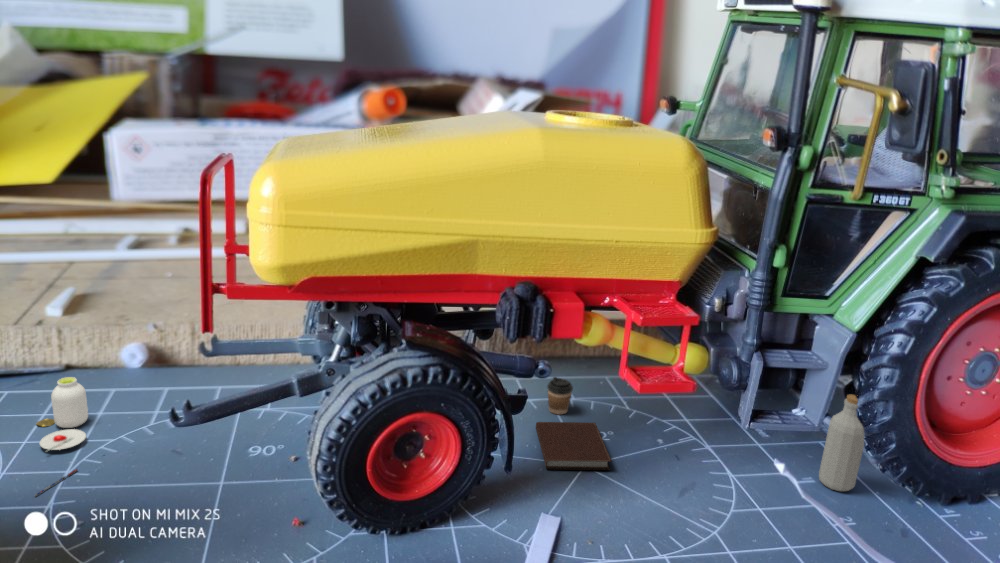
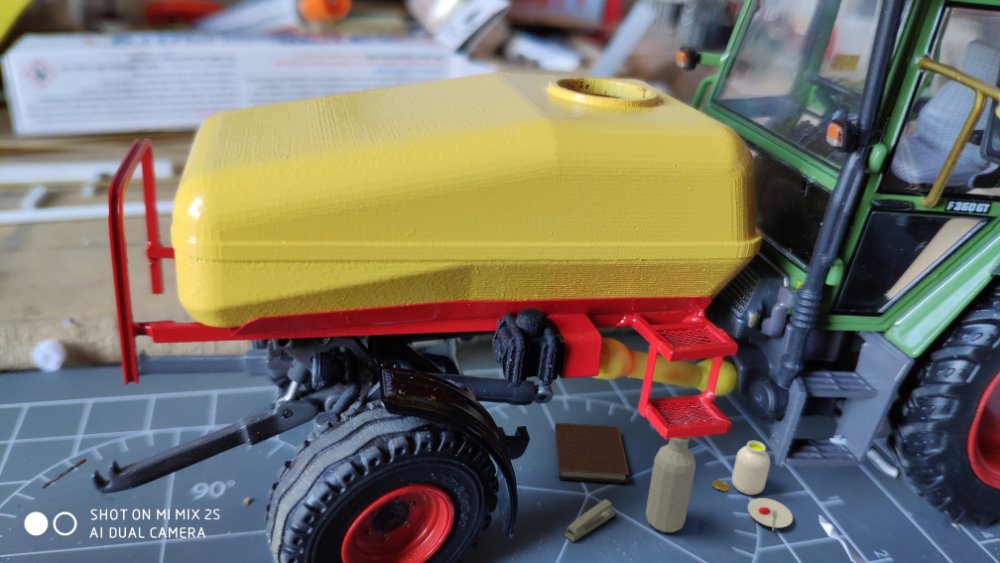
jar: present [36,377,88,451] -> present [712,441,793,530]
coffee cup: present [547,377,573,414] -> none [571,373,598,413]
bottle: present [819,394,864,491] -> present [646,437,696,532]
stapler: none [558,481,602,520] -> present [565,499,615,542]

